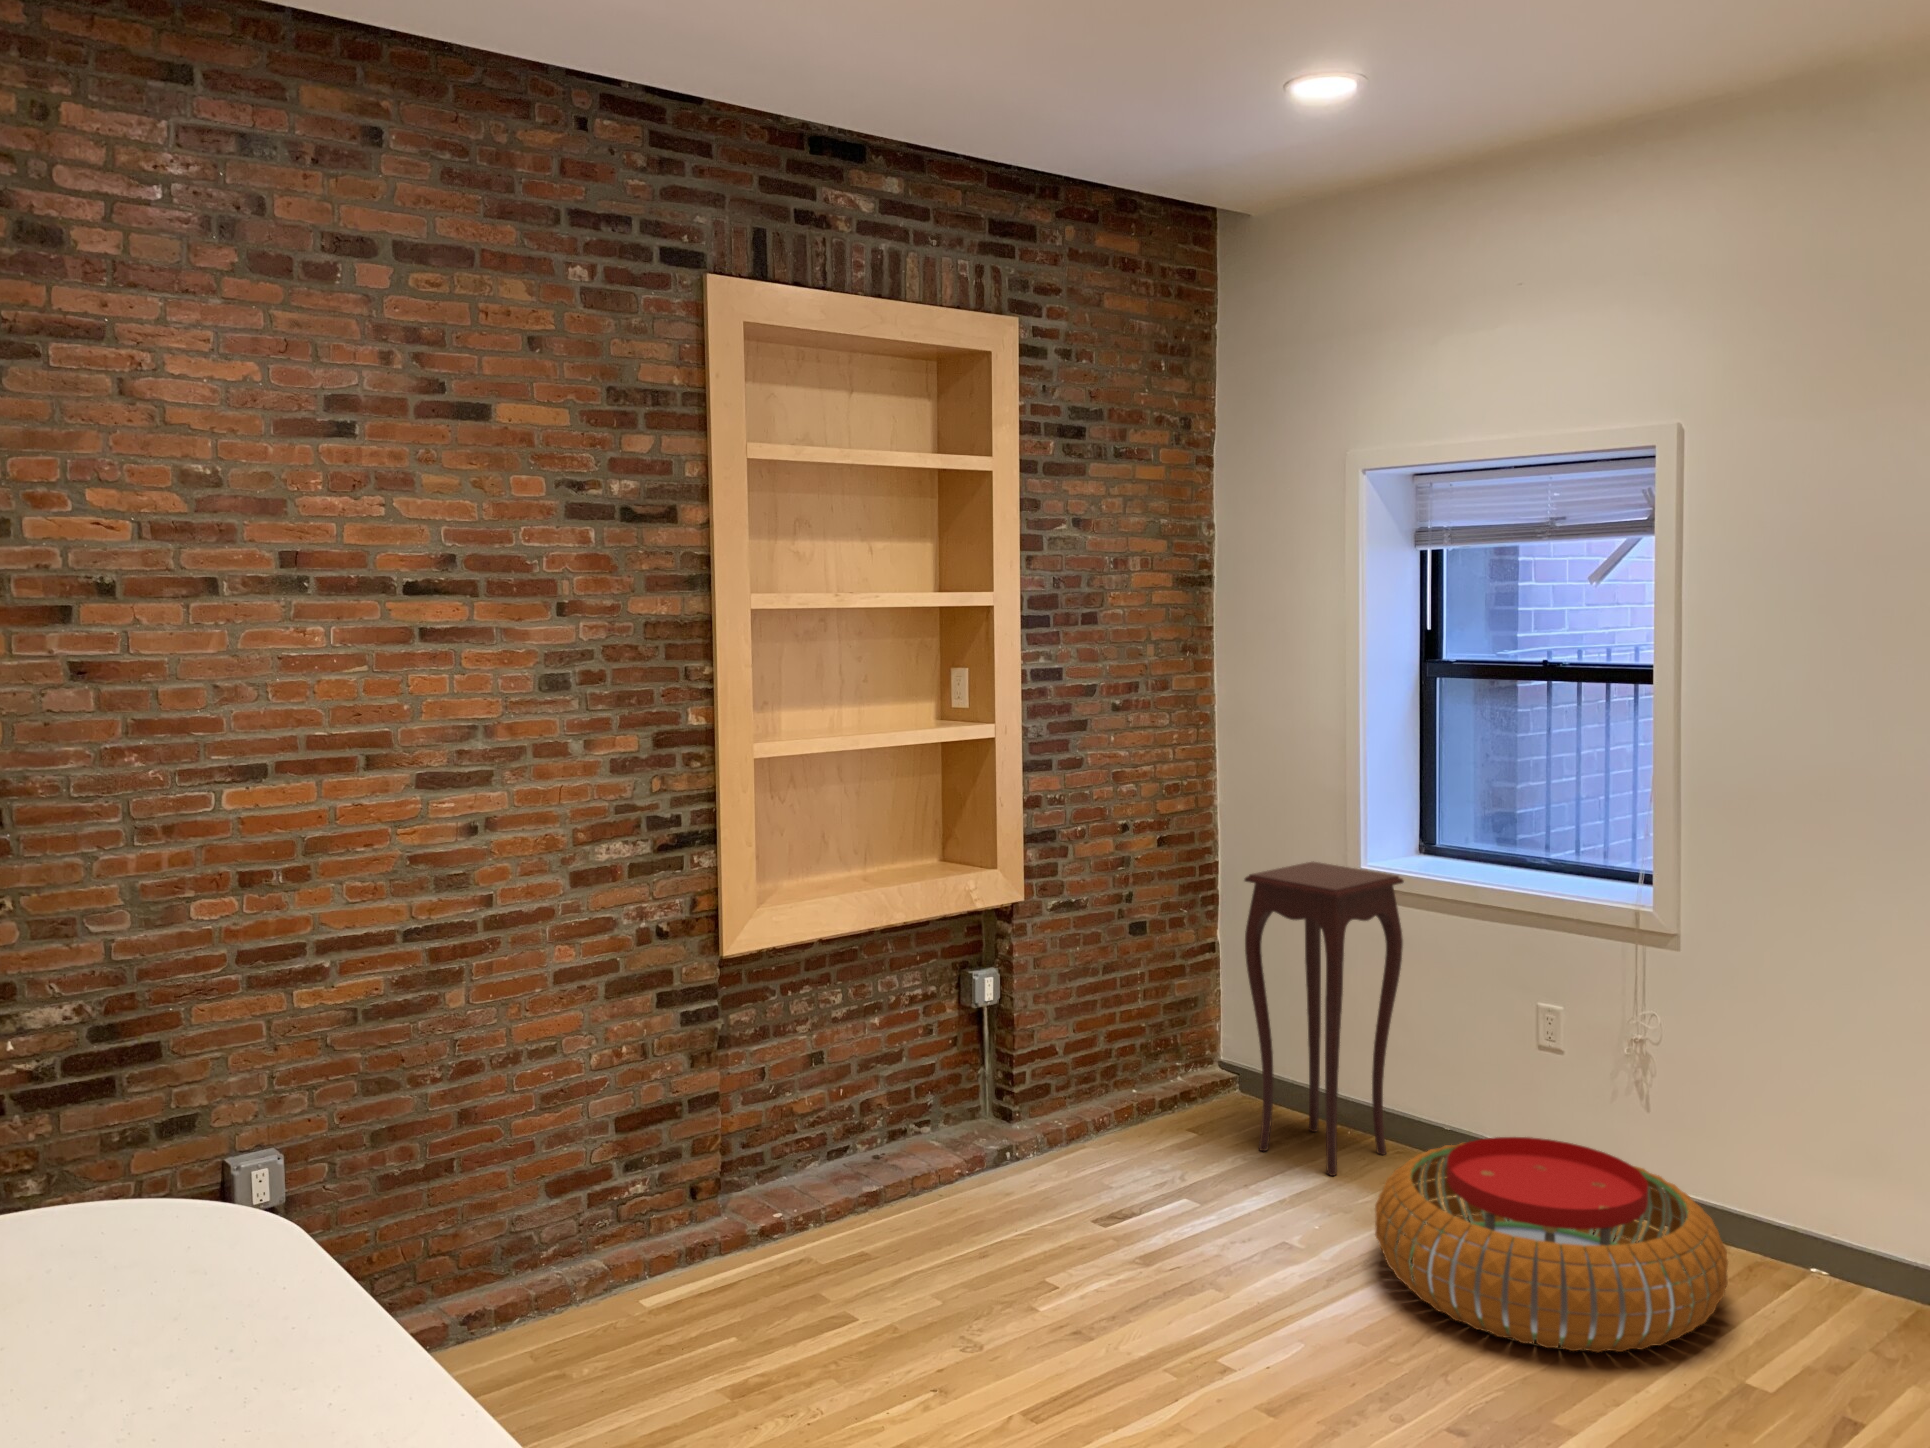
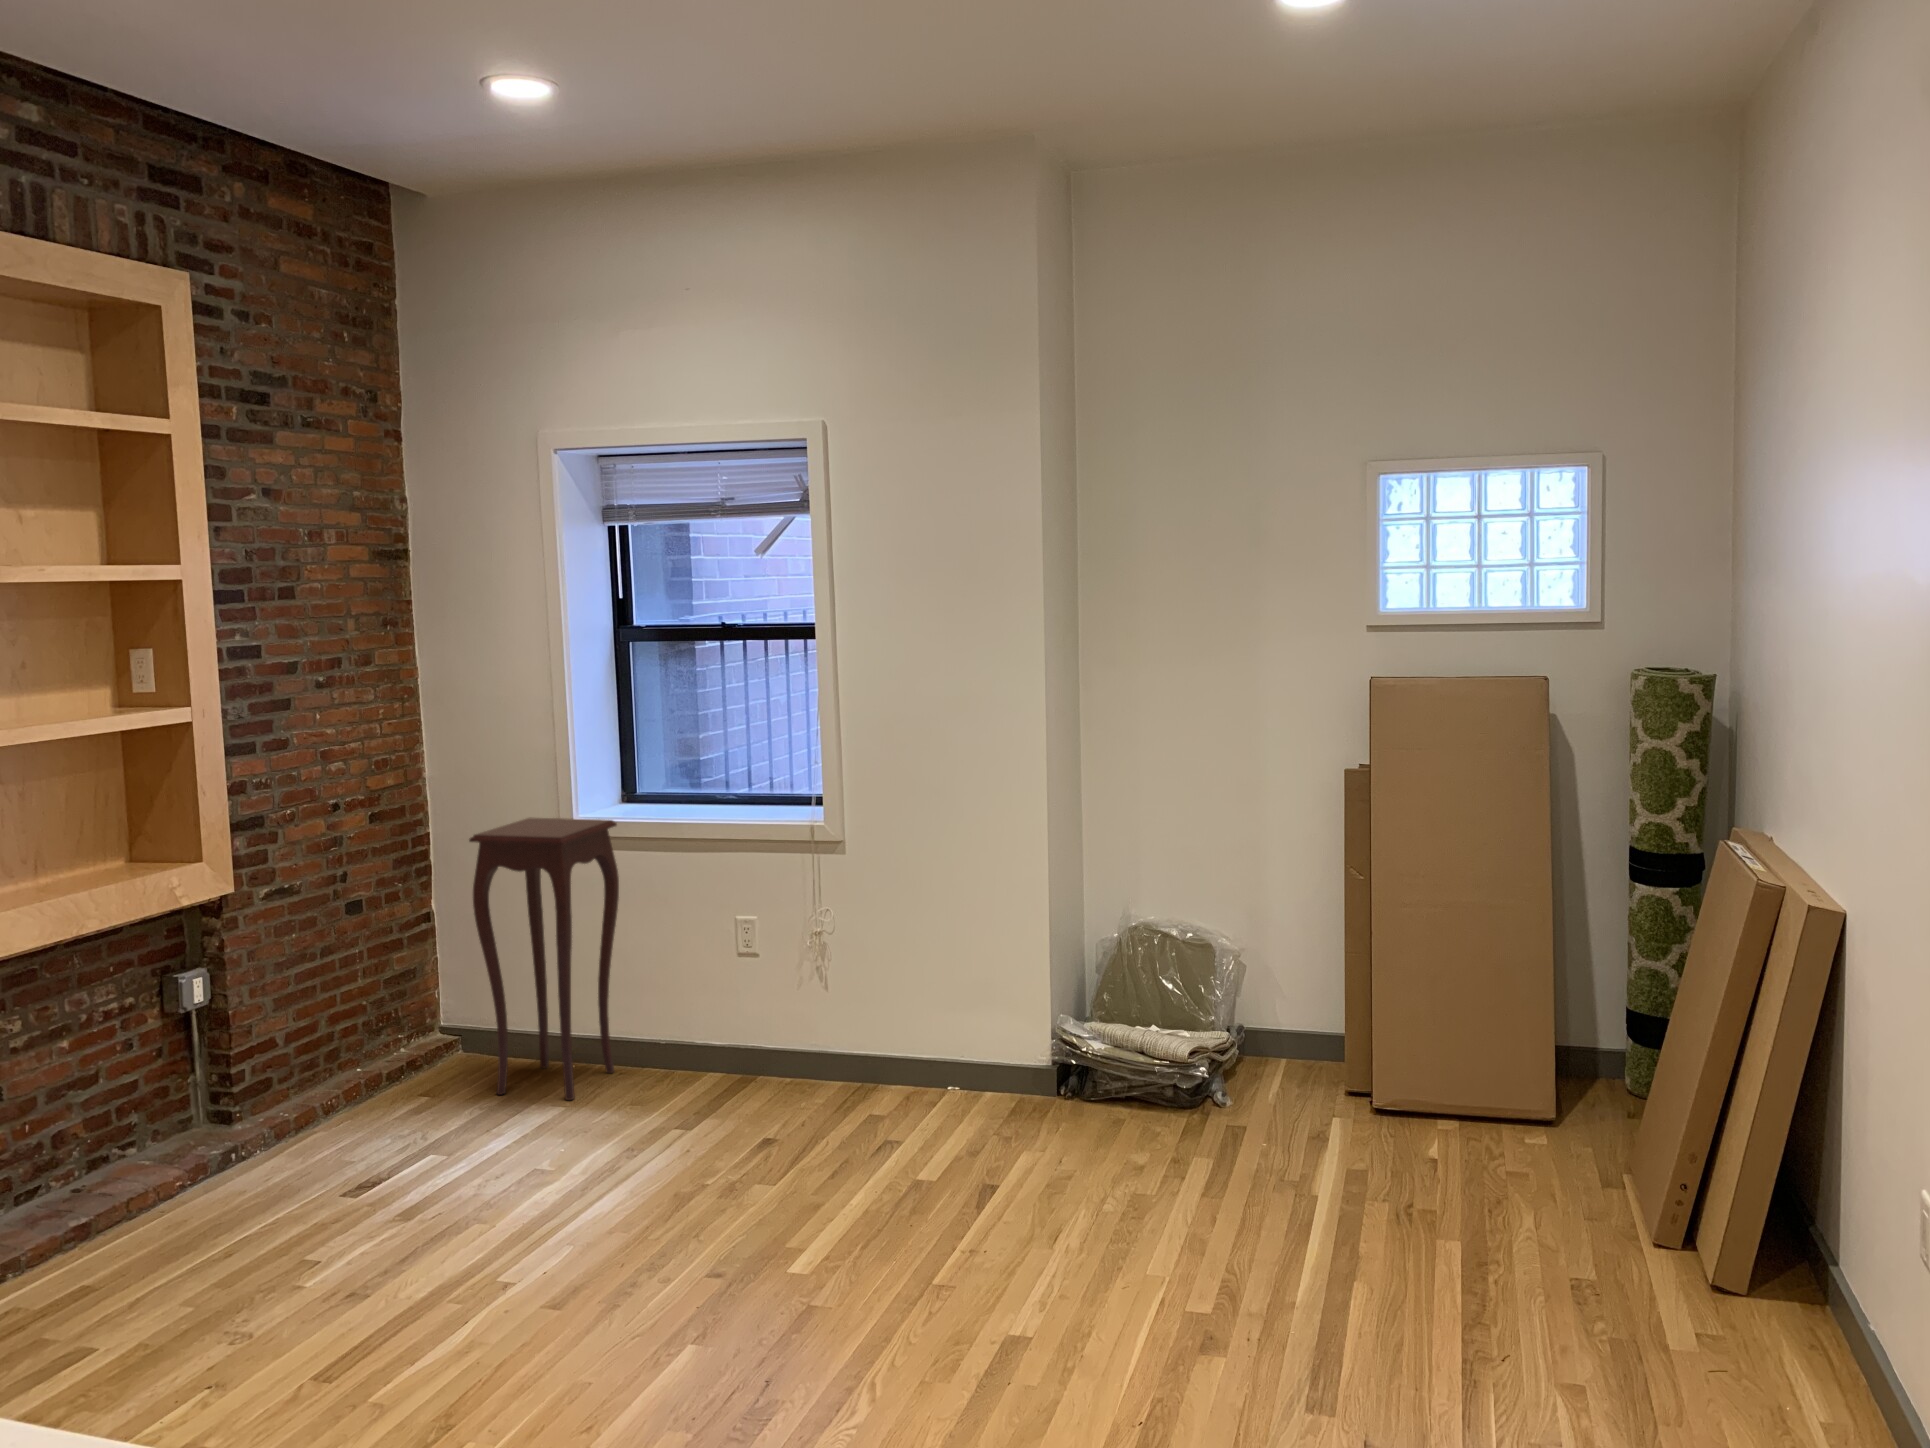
pouf: present [1375,1137,1728,1352] -> none [623,1020,900,1187]

